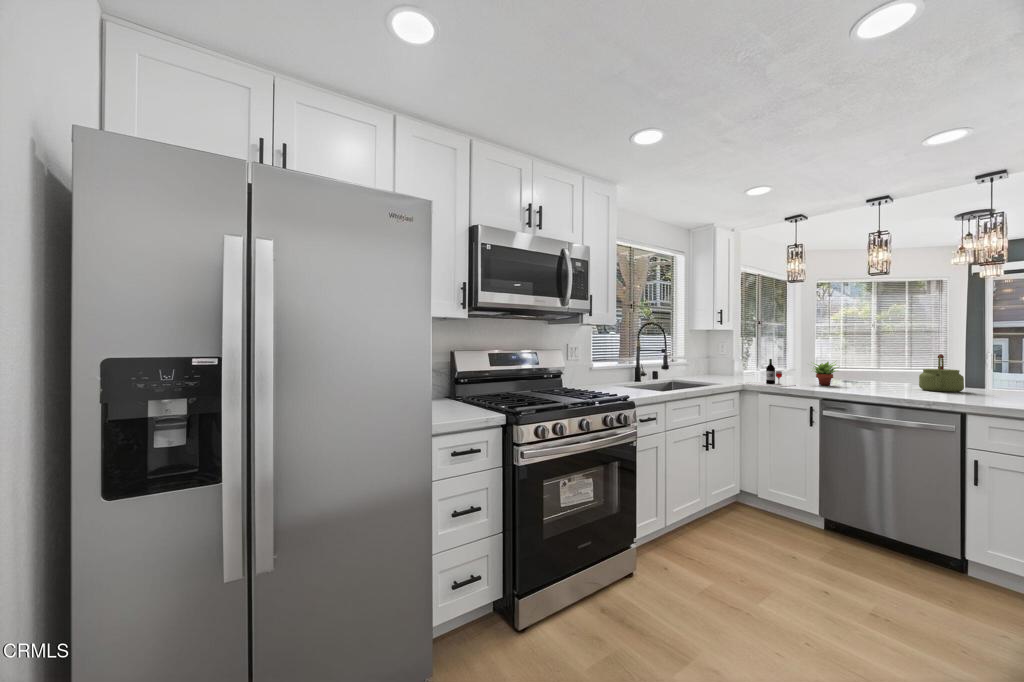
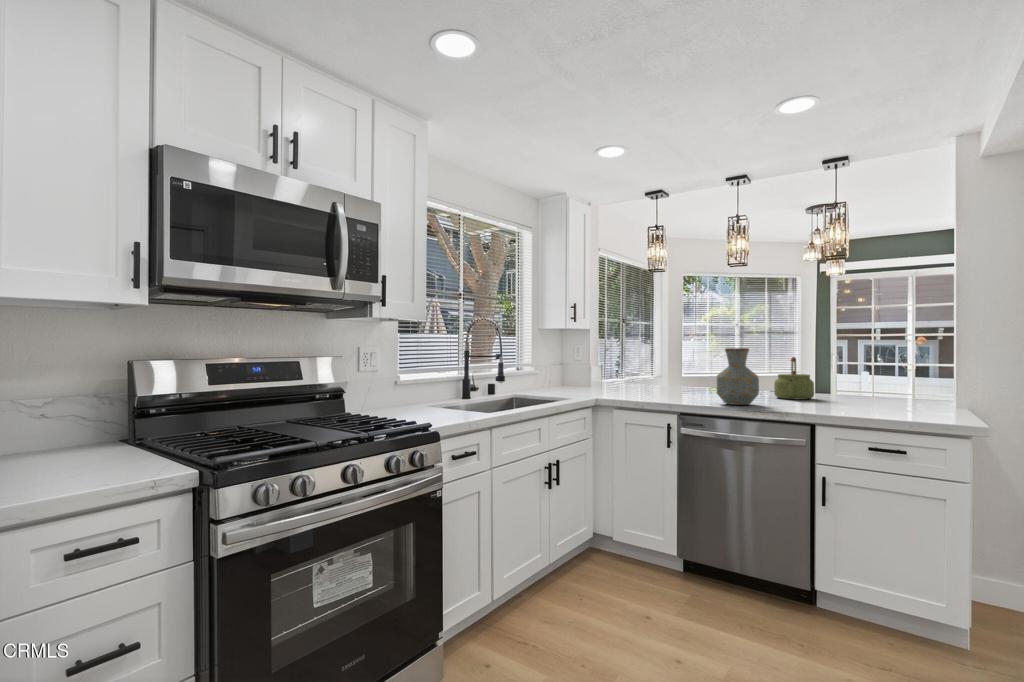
vase: none [860,346,904,394] -> present [717,348,759,405]
wine bottle: present [741,359,794,387] -> none [589,365,658,400]
succulent plant: present [813,361,839,386] -> none [665,366,699,396]

